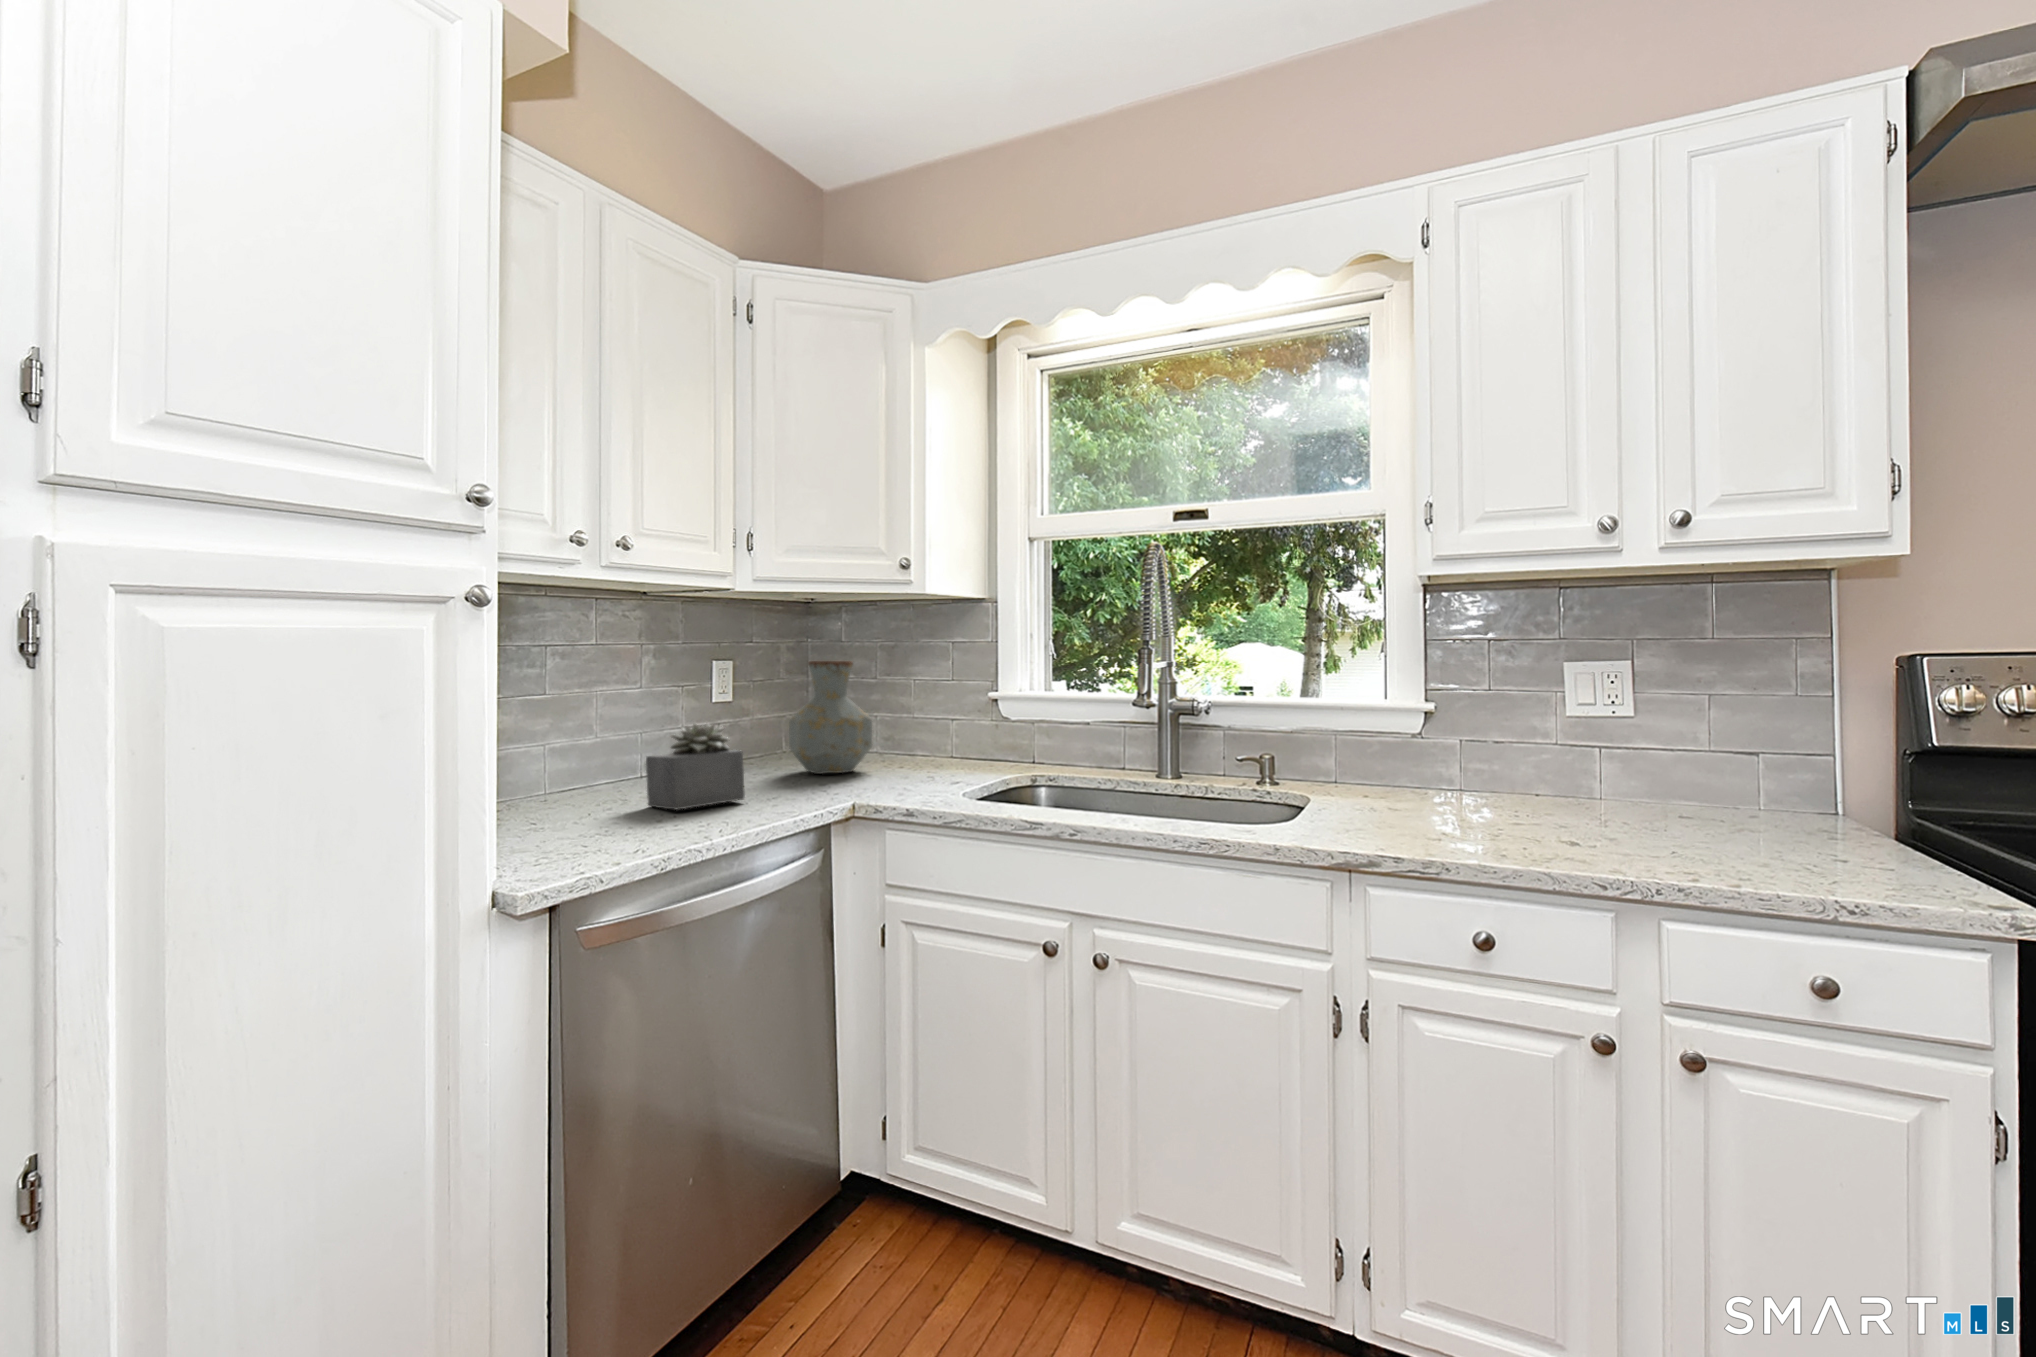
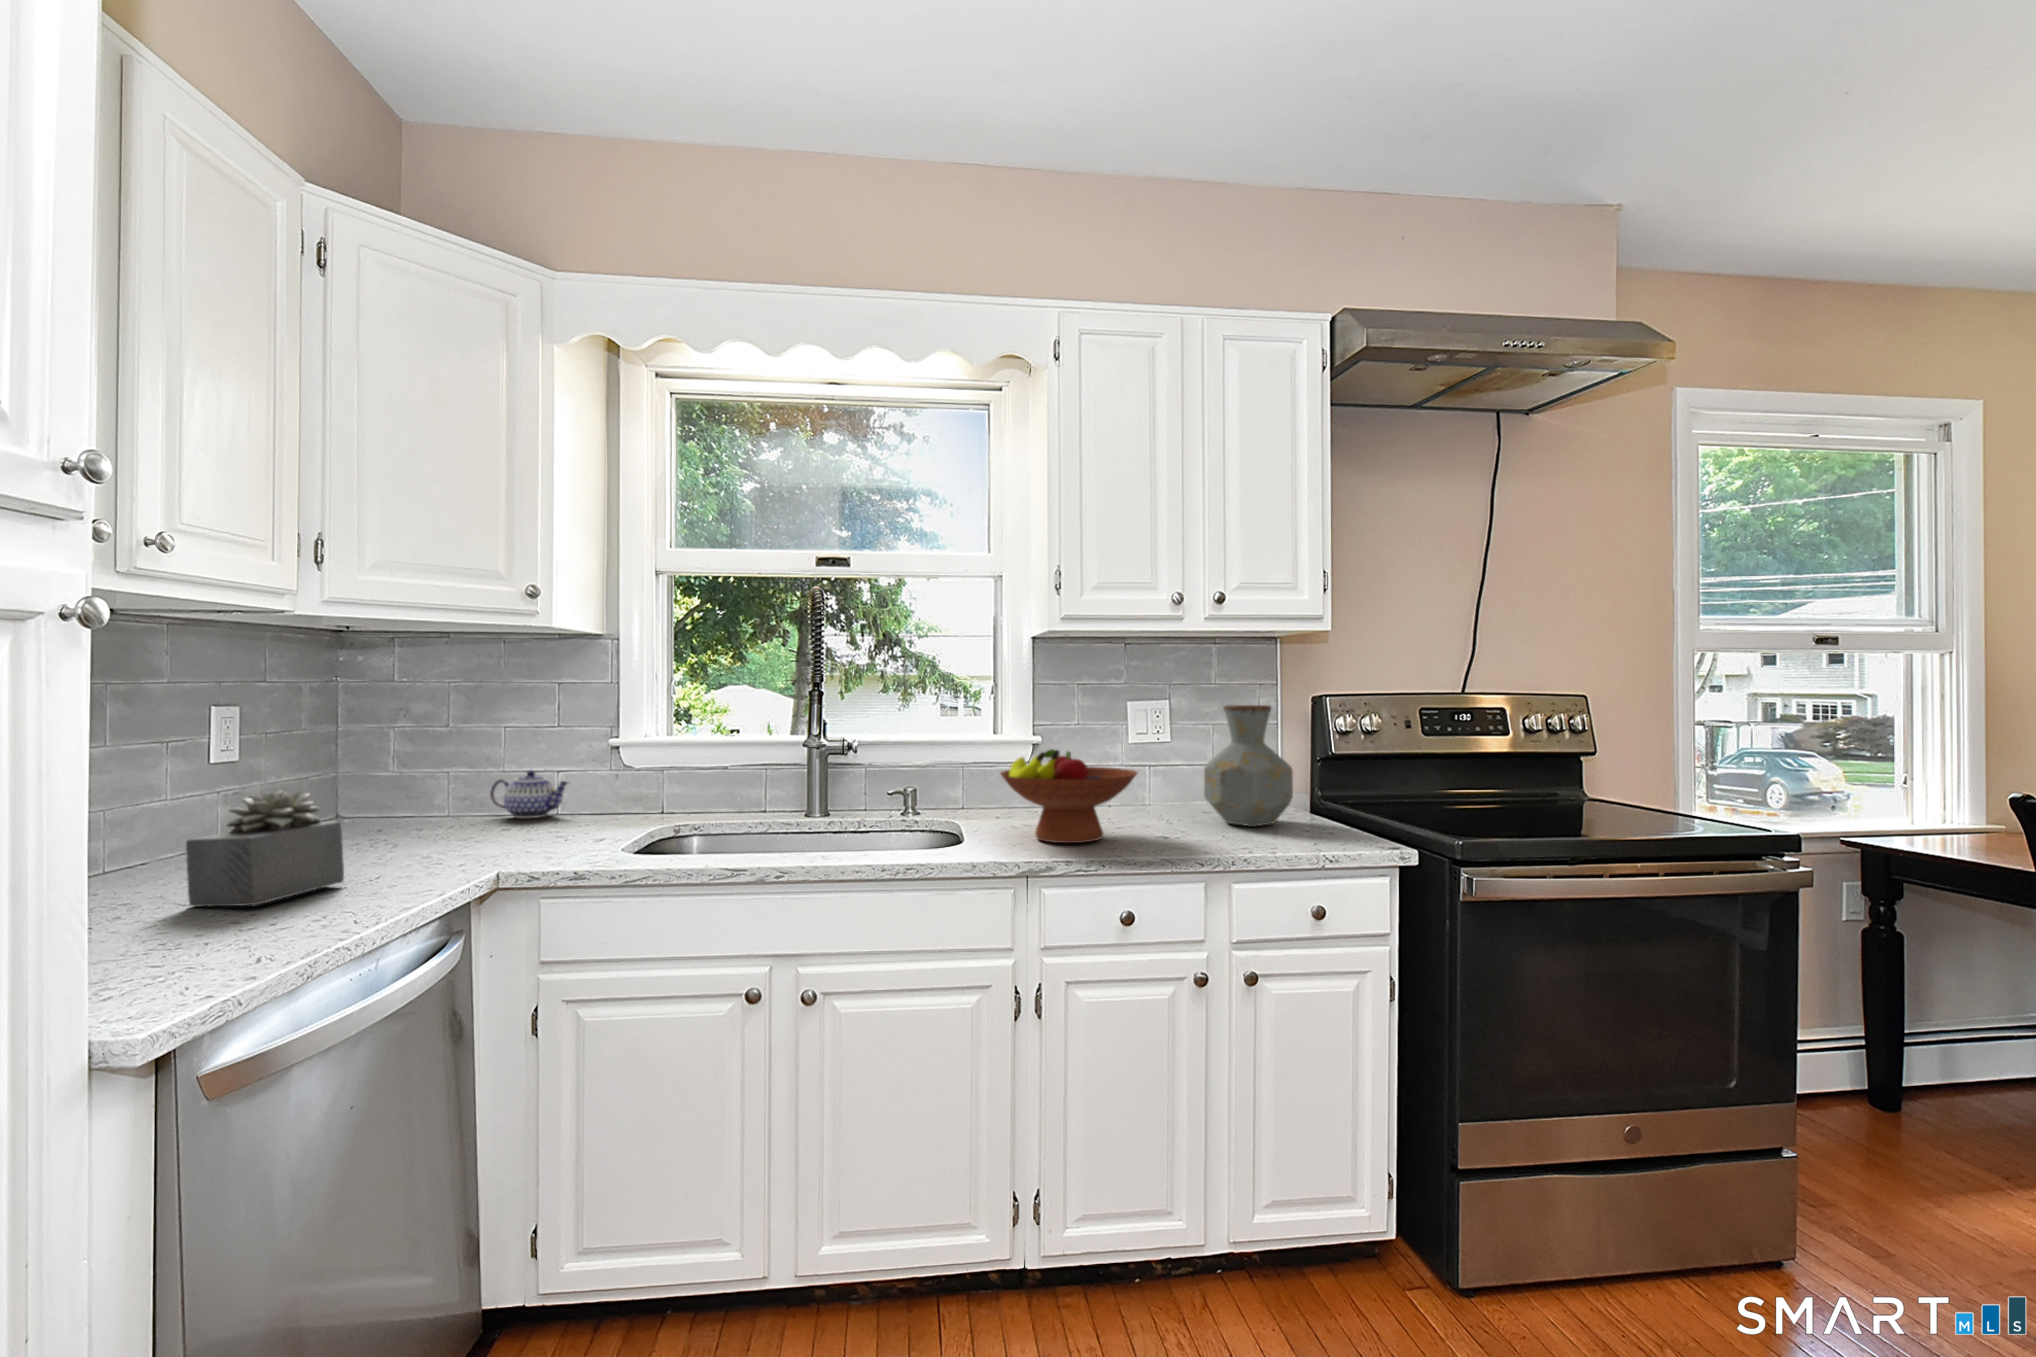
vase: present [789,661,872,774] -> present [1204,705,1293,827]
fruit bowl: none [1338,718,1529,837] -> present [1000,749,1137,843]
teapot: none [896,721,954,763] -> present [490,770,569,818]

